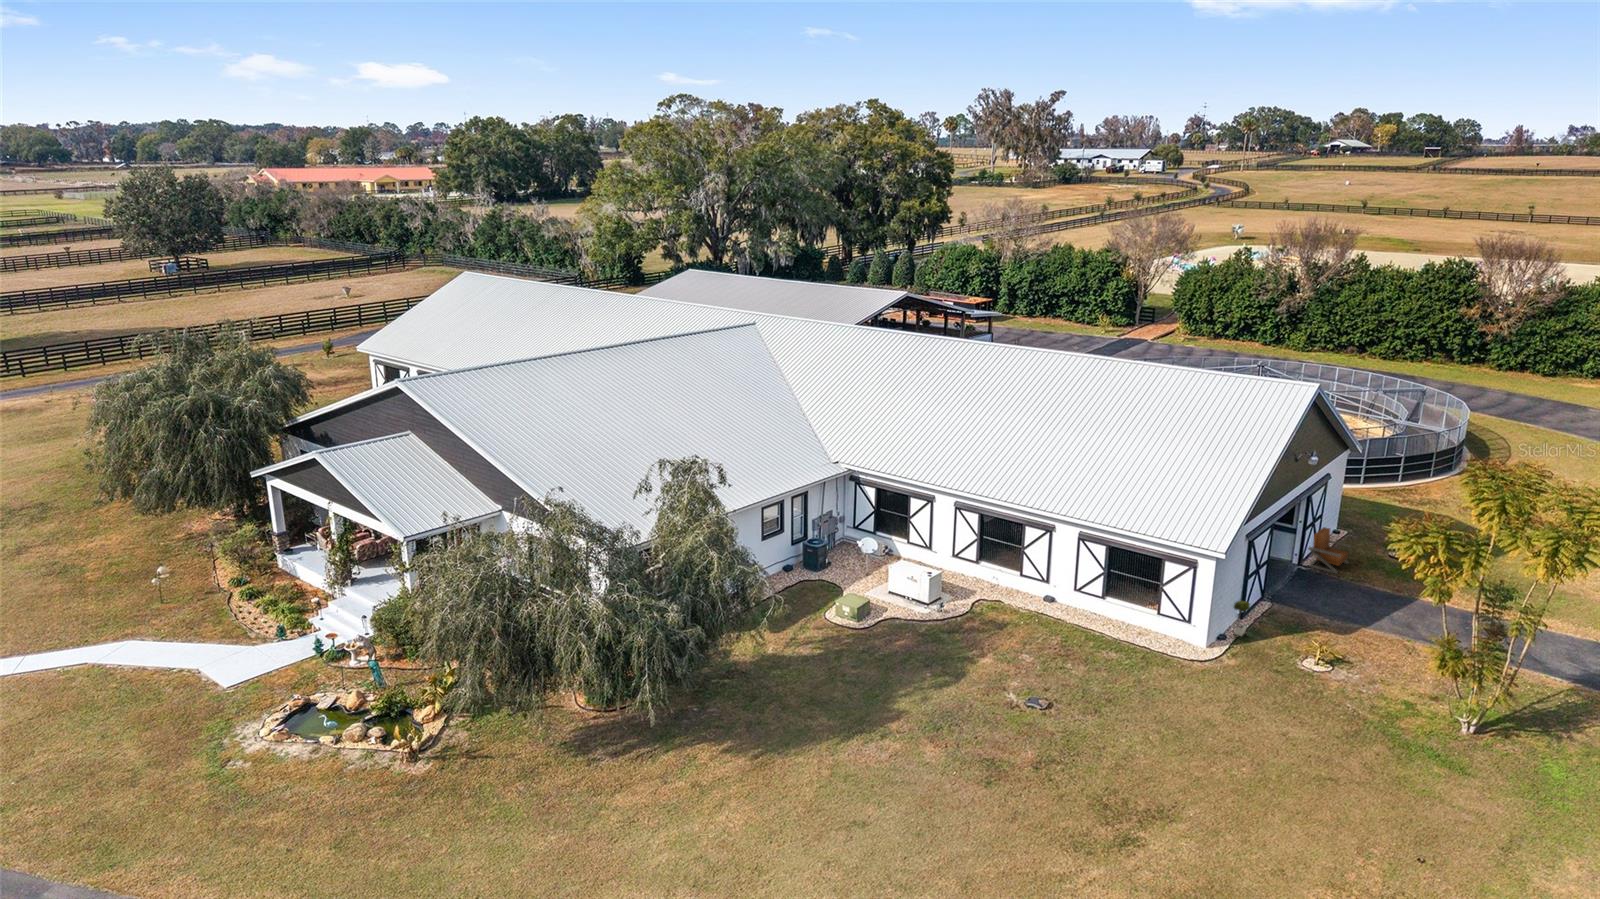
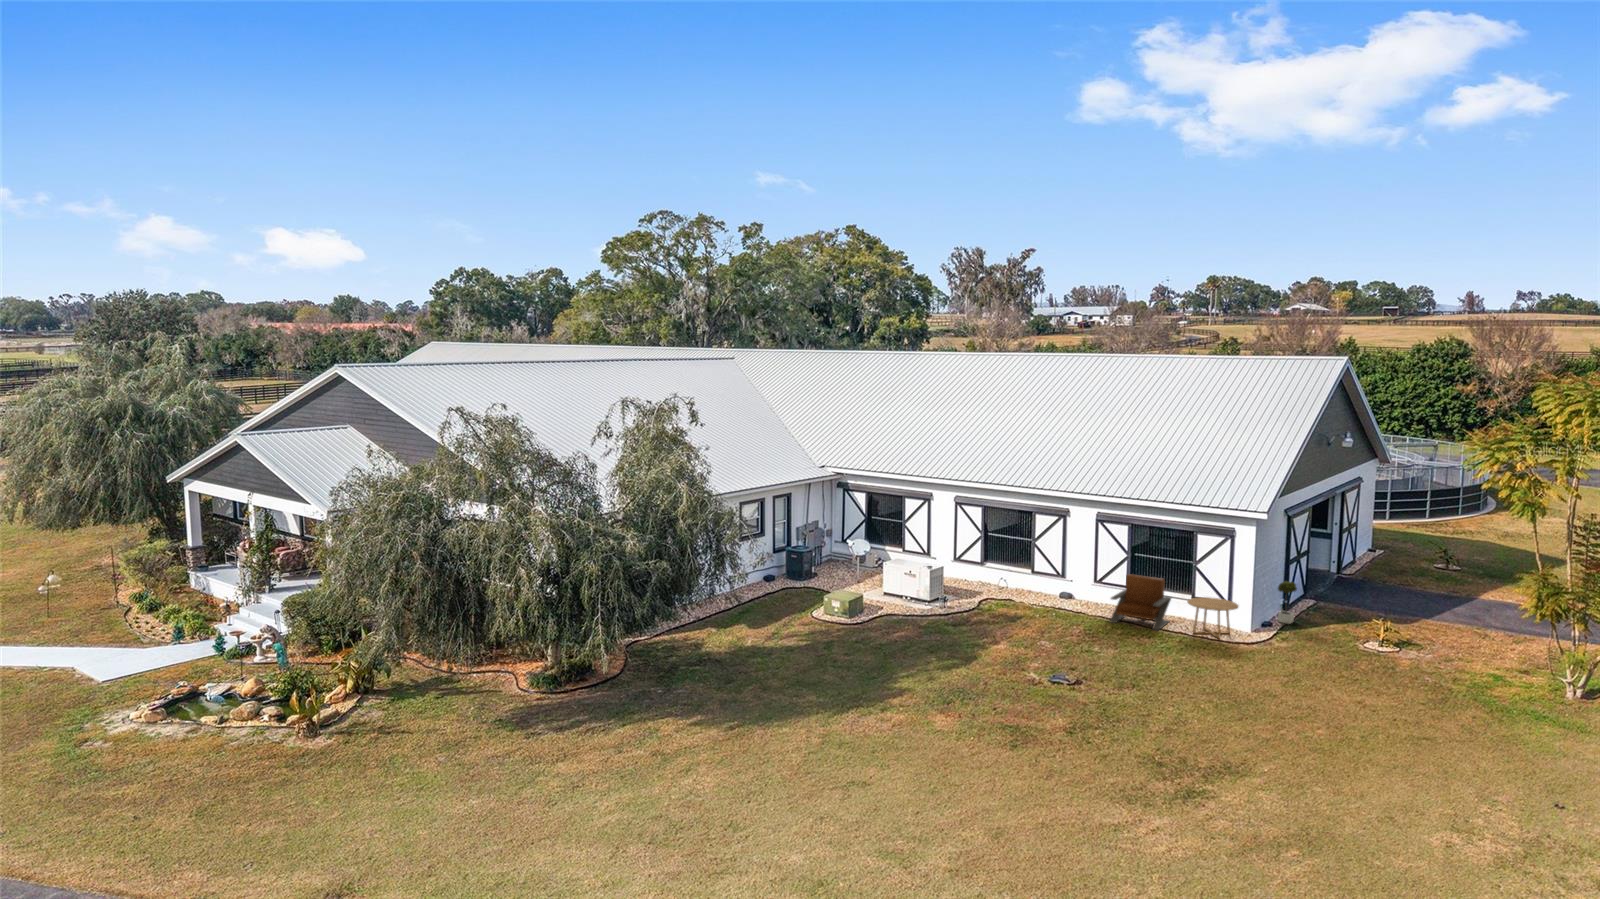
lounge chair: present [1308,527,1351,573] -> present [1110,574,1171,630]
round table: none [1151,616,1195,657] -> present [1187,597,1238,639]

